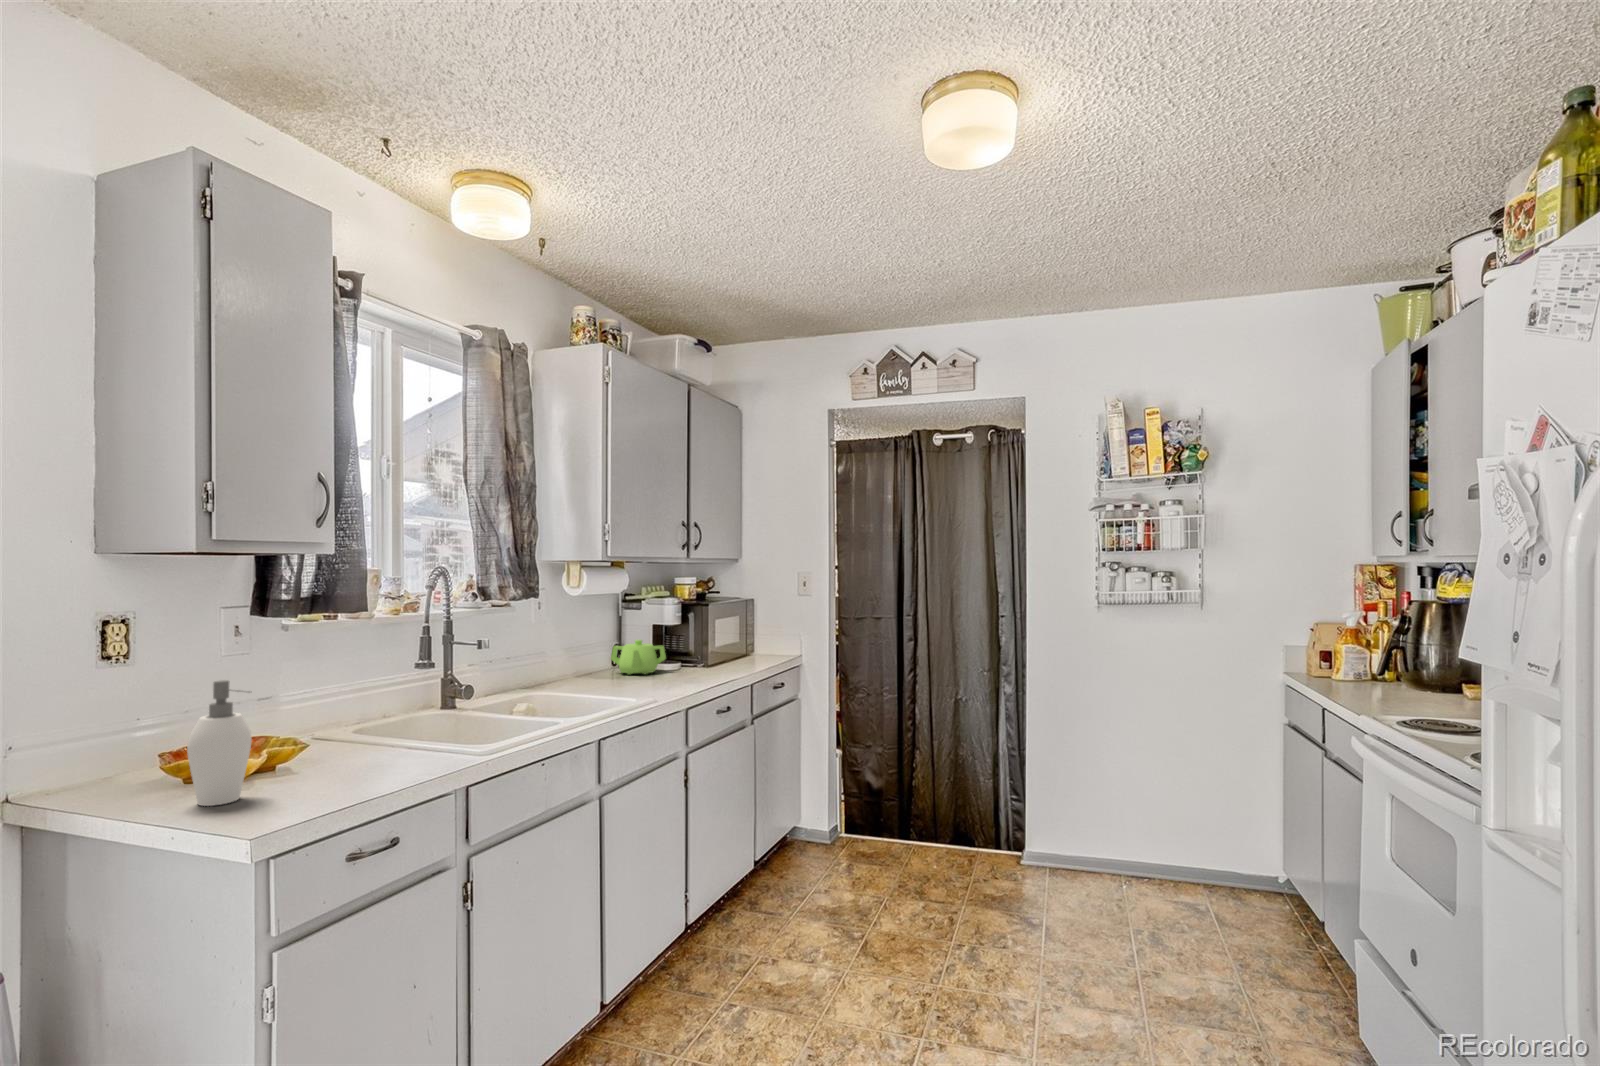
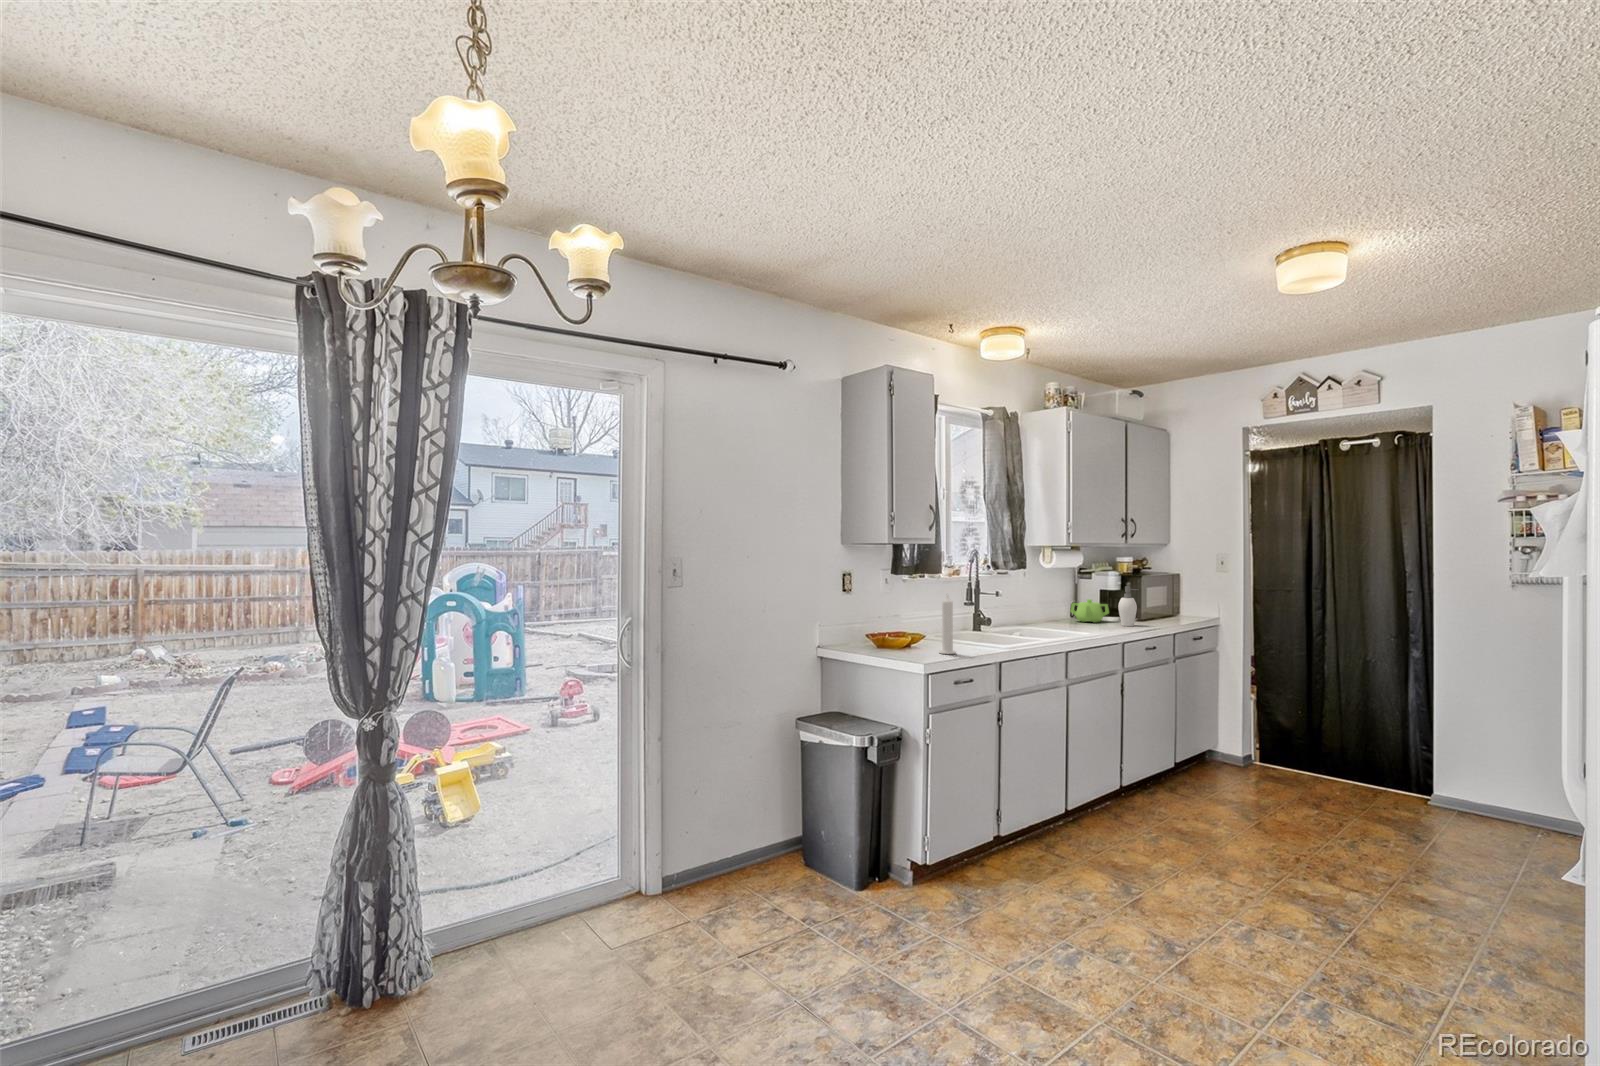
candle: none [301,663,344,800] -> present [939,594,956,654]
soap dispenser: present [187,680,252,806] -> present [1118,586,1137,626]

